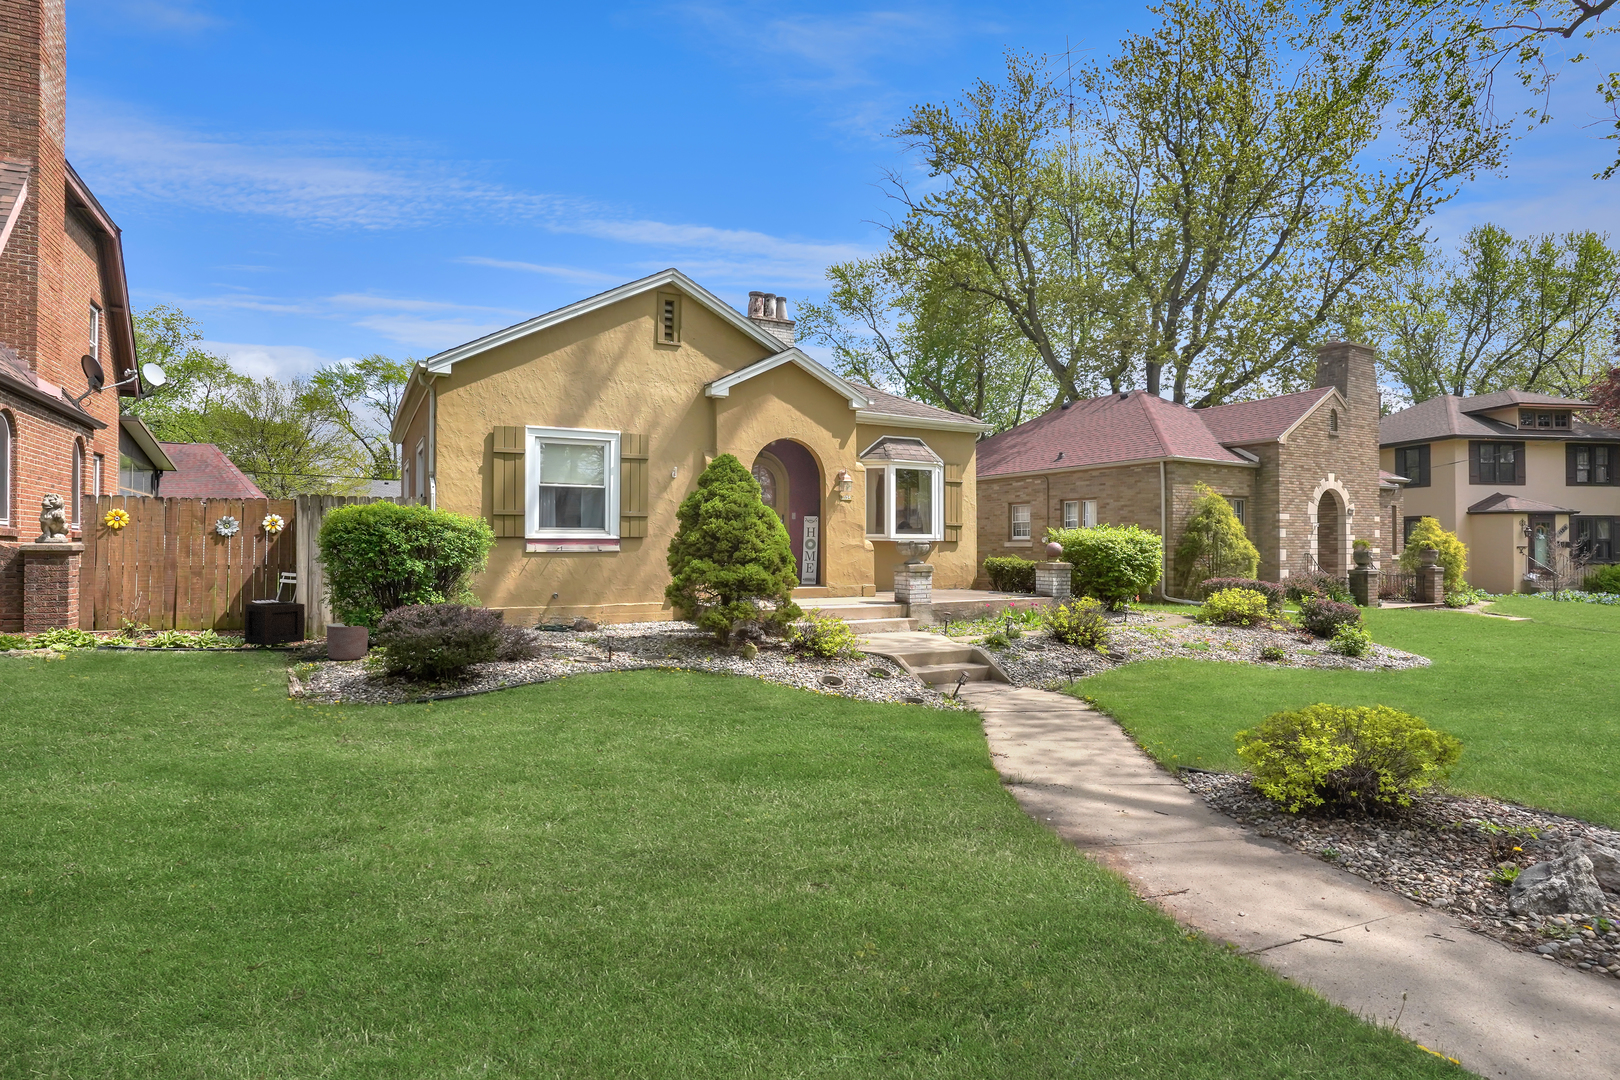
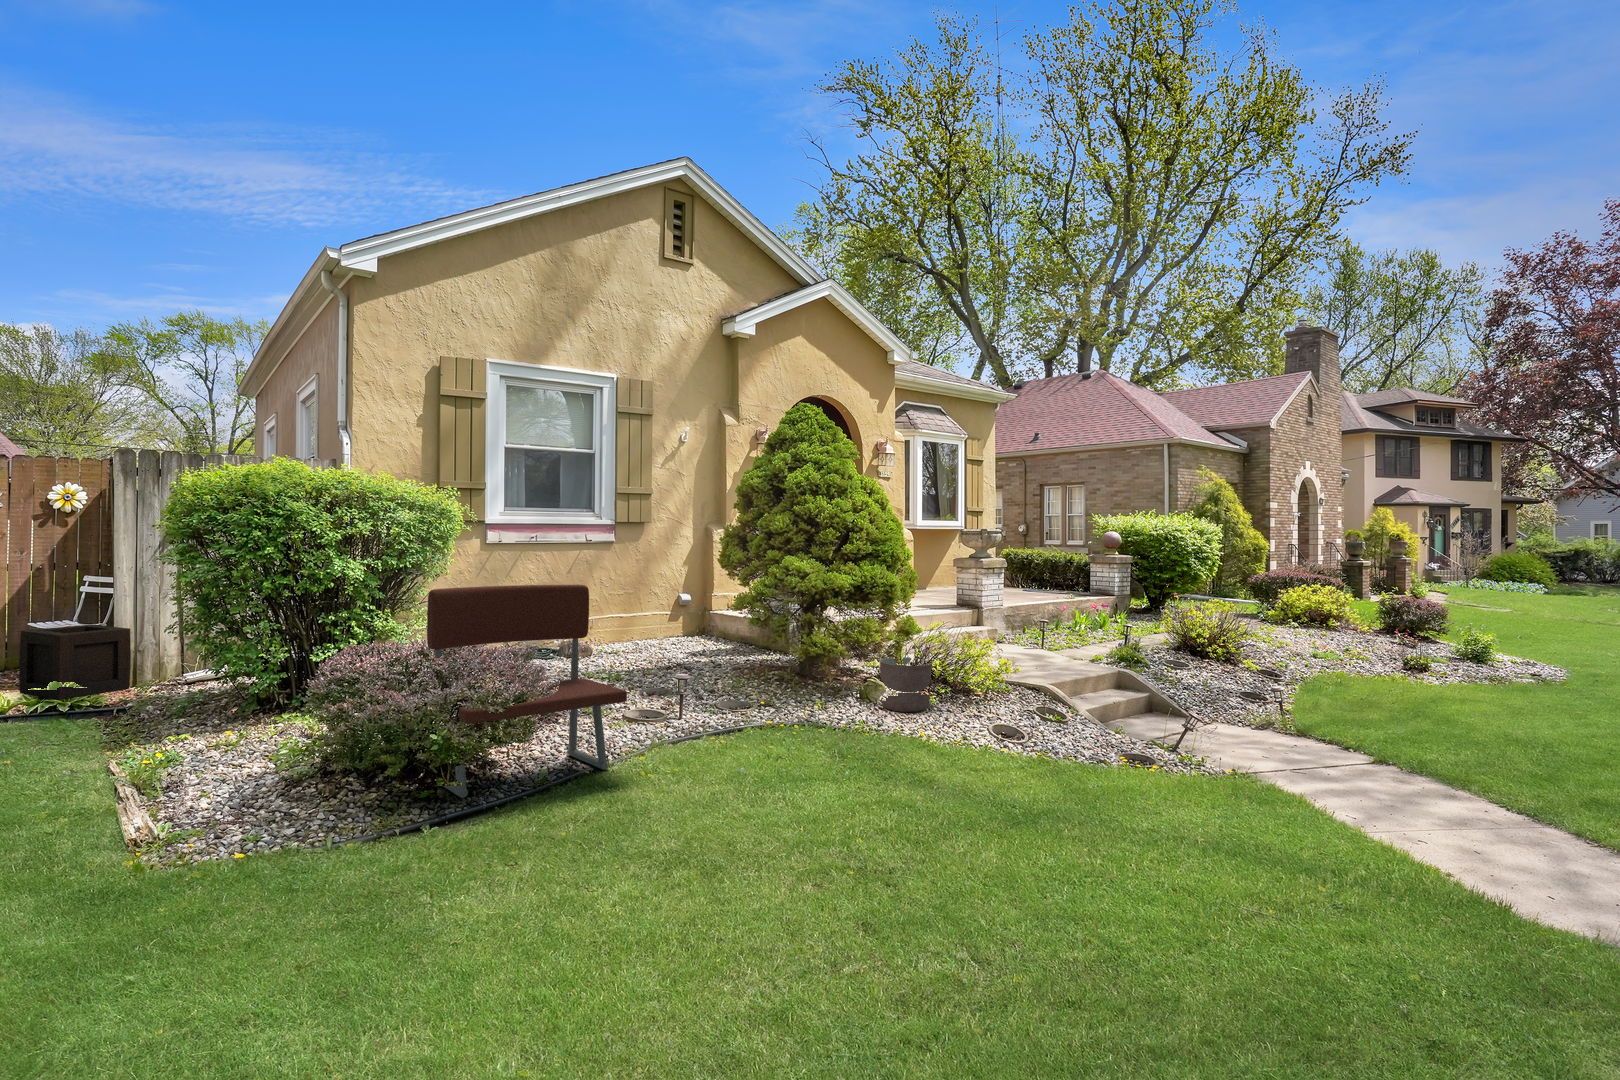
bench: none [438,575,550,690] -> present [427,585,627,798]
planter: present [326,623,368,660] -> present [880,657,933,712]

